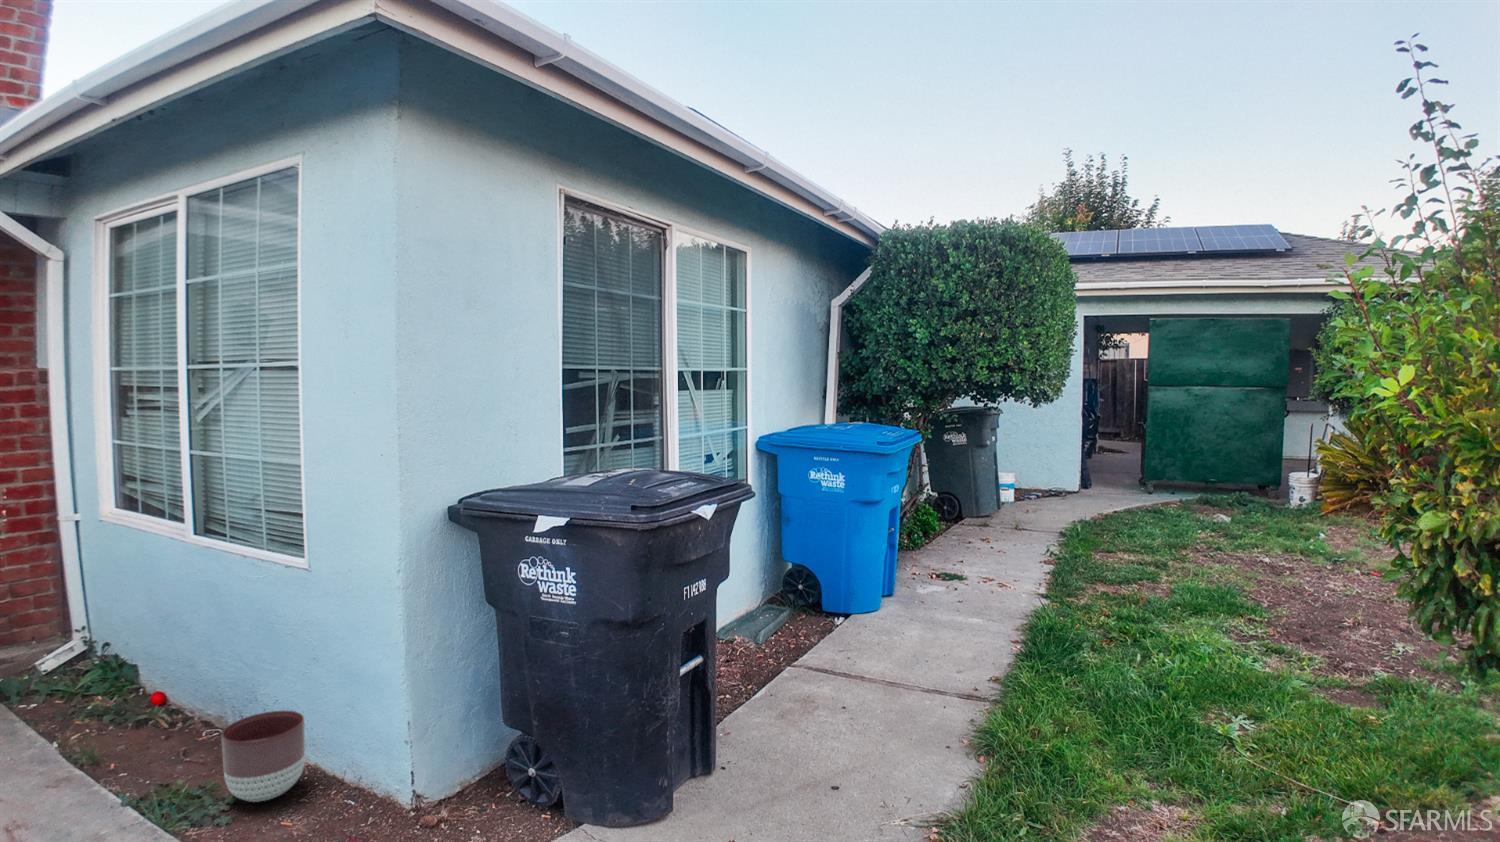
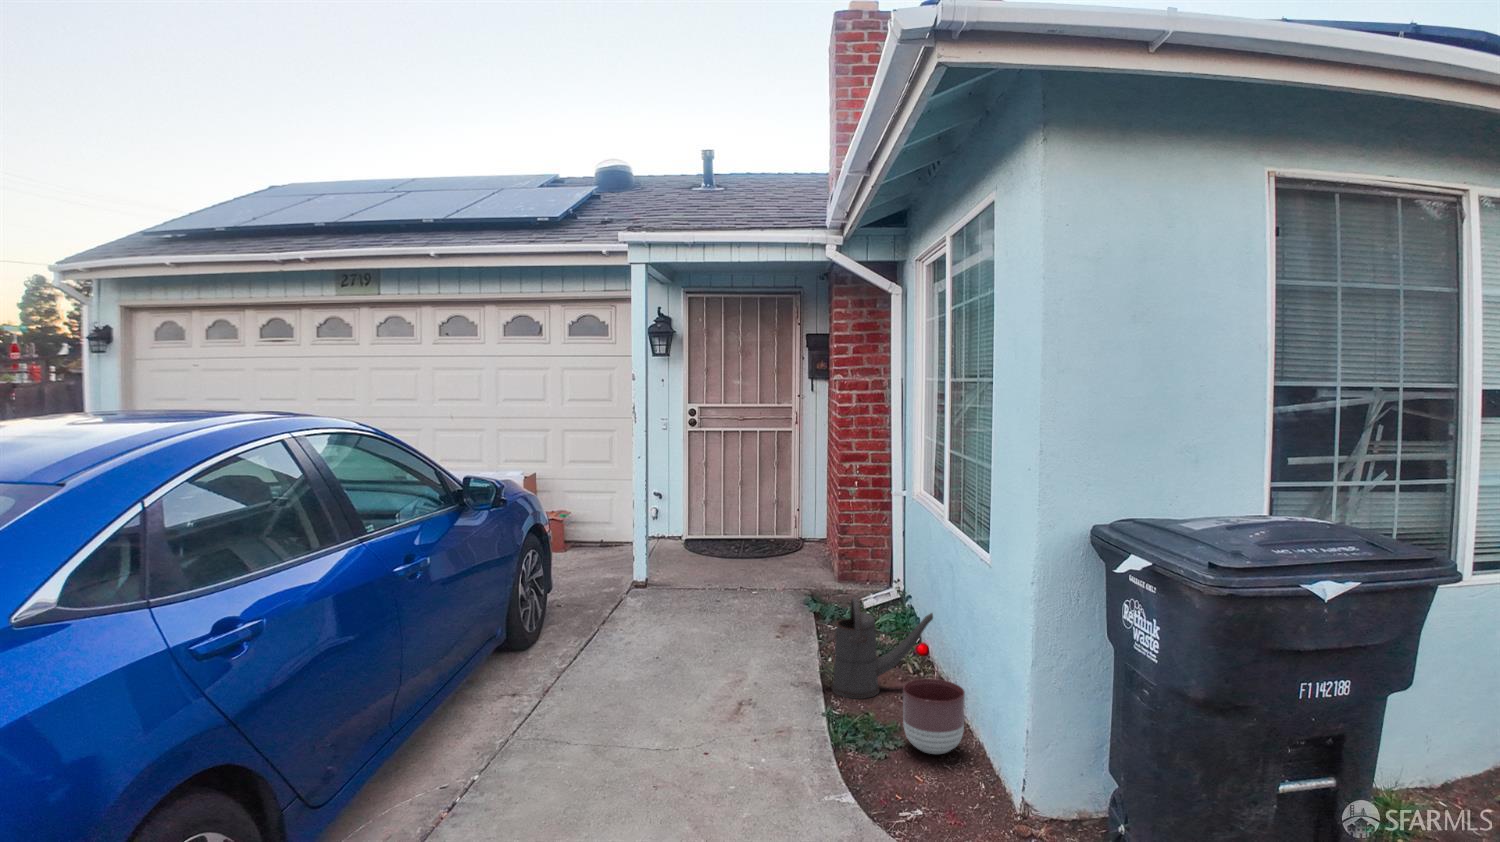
watering can: none [35,645,212,792] -> present [817,597,933,699]

